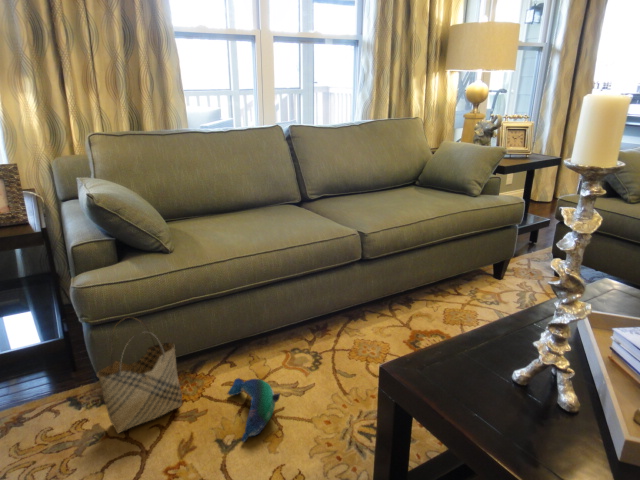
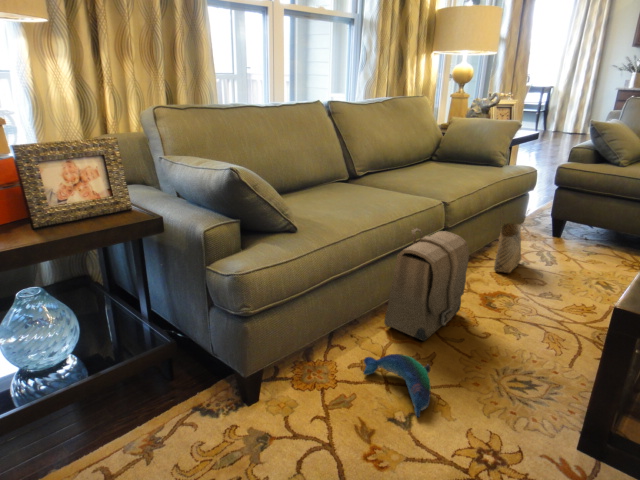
backpack: none [284,257,374,371] -> present [384,228,469,341]
woven basket: present [97,317,182,433] -> present [494,210,529,273]

